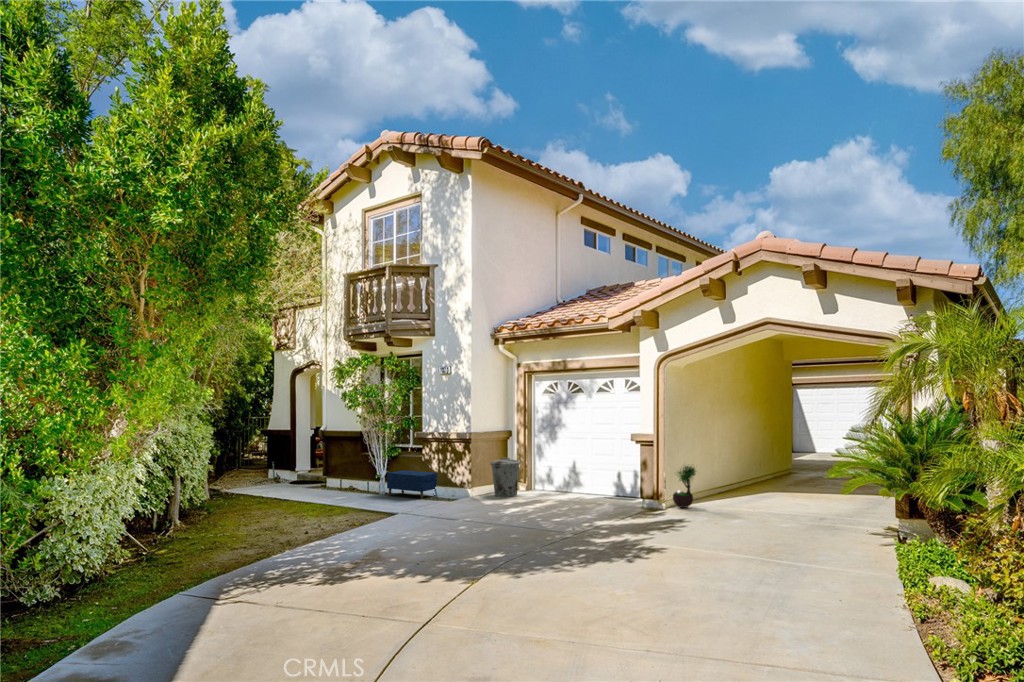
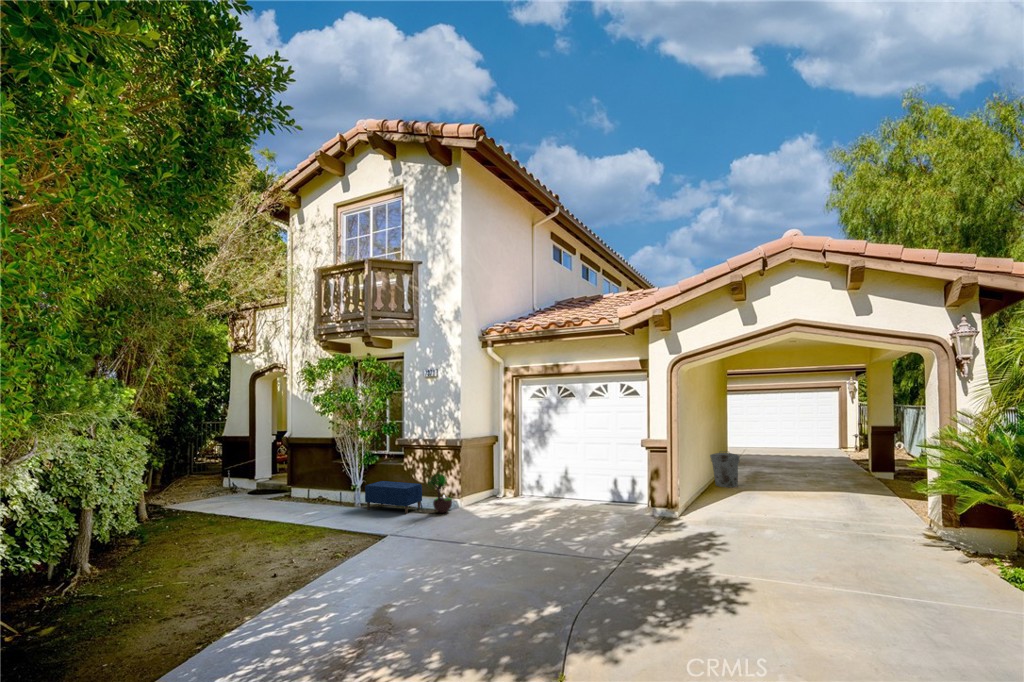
trash can: present [490,457,520,497] -> present [710,452,739,487]
potted tree: present [673,466,696,508] -> present [428,474,452,513]

